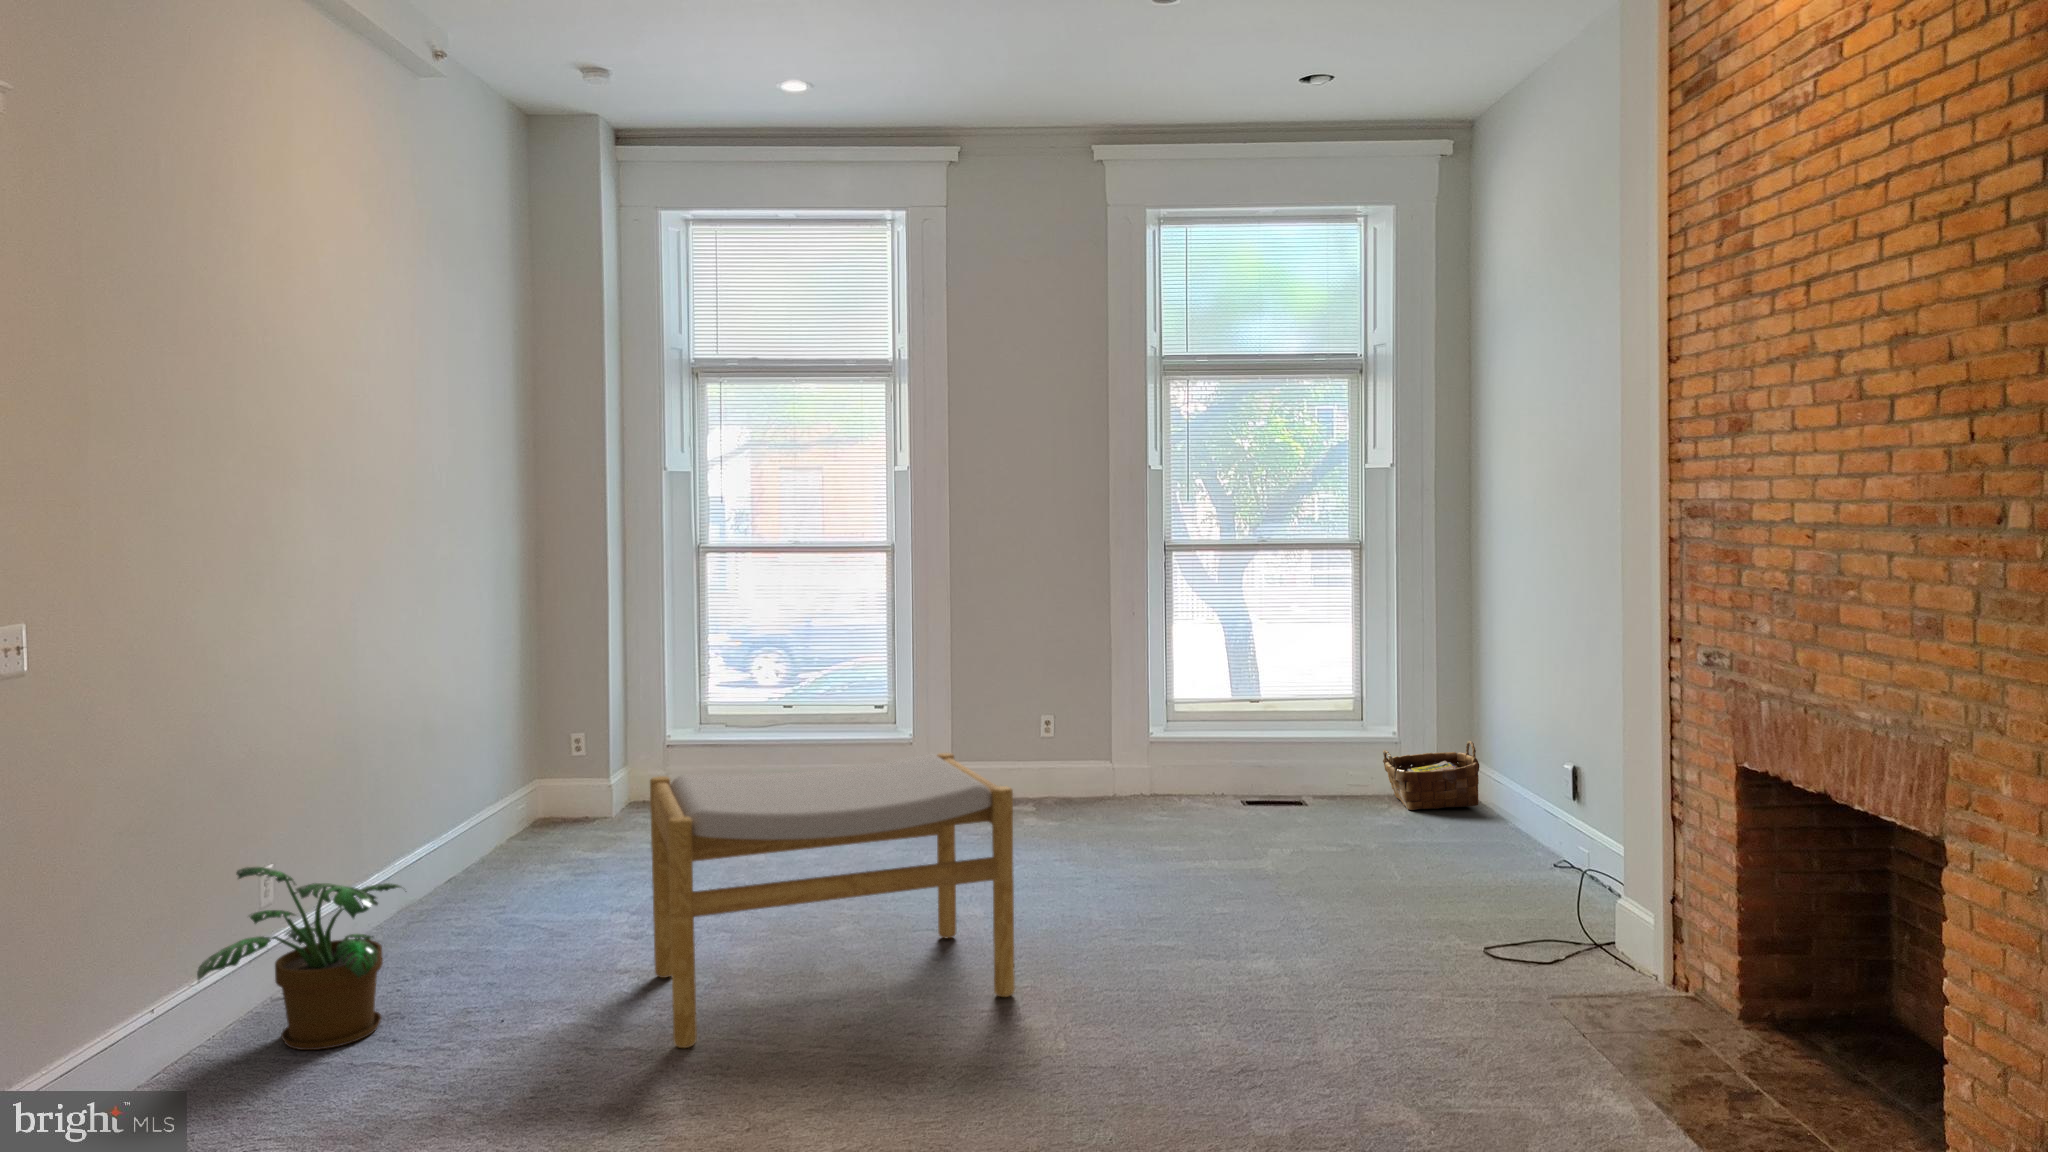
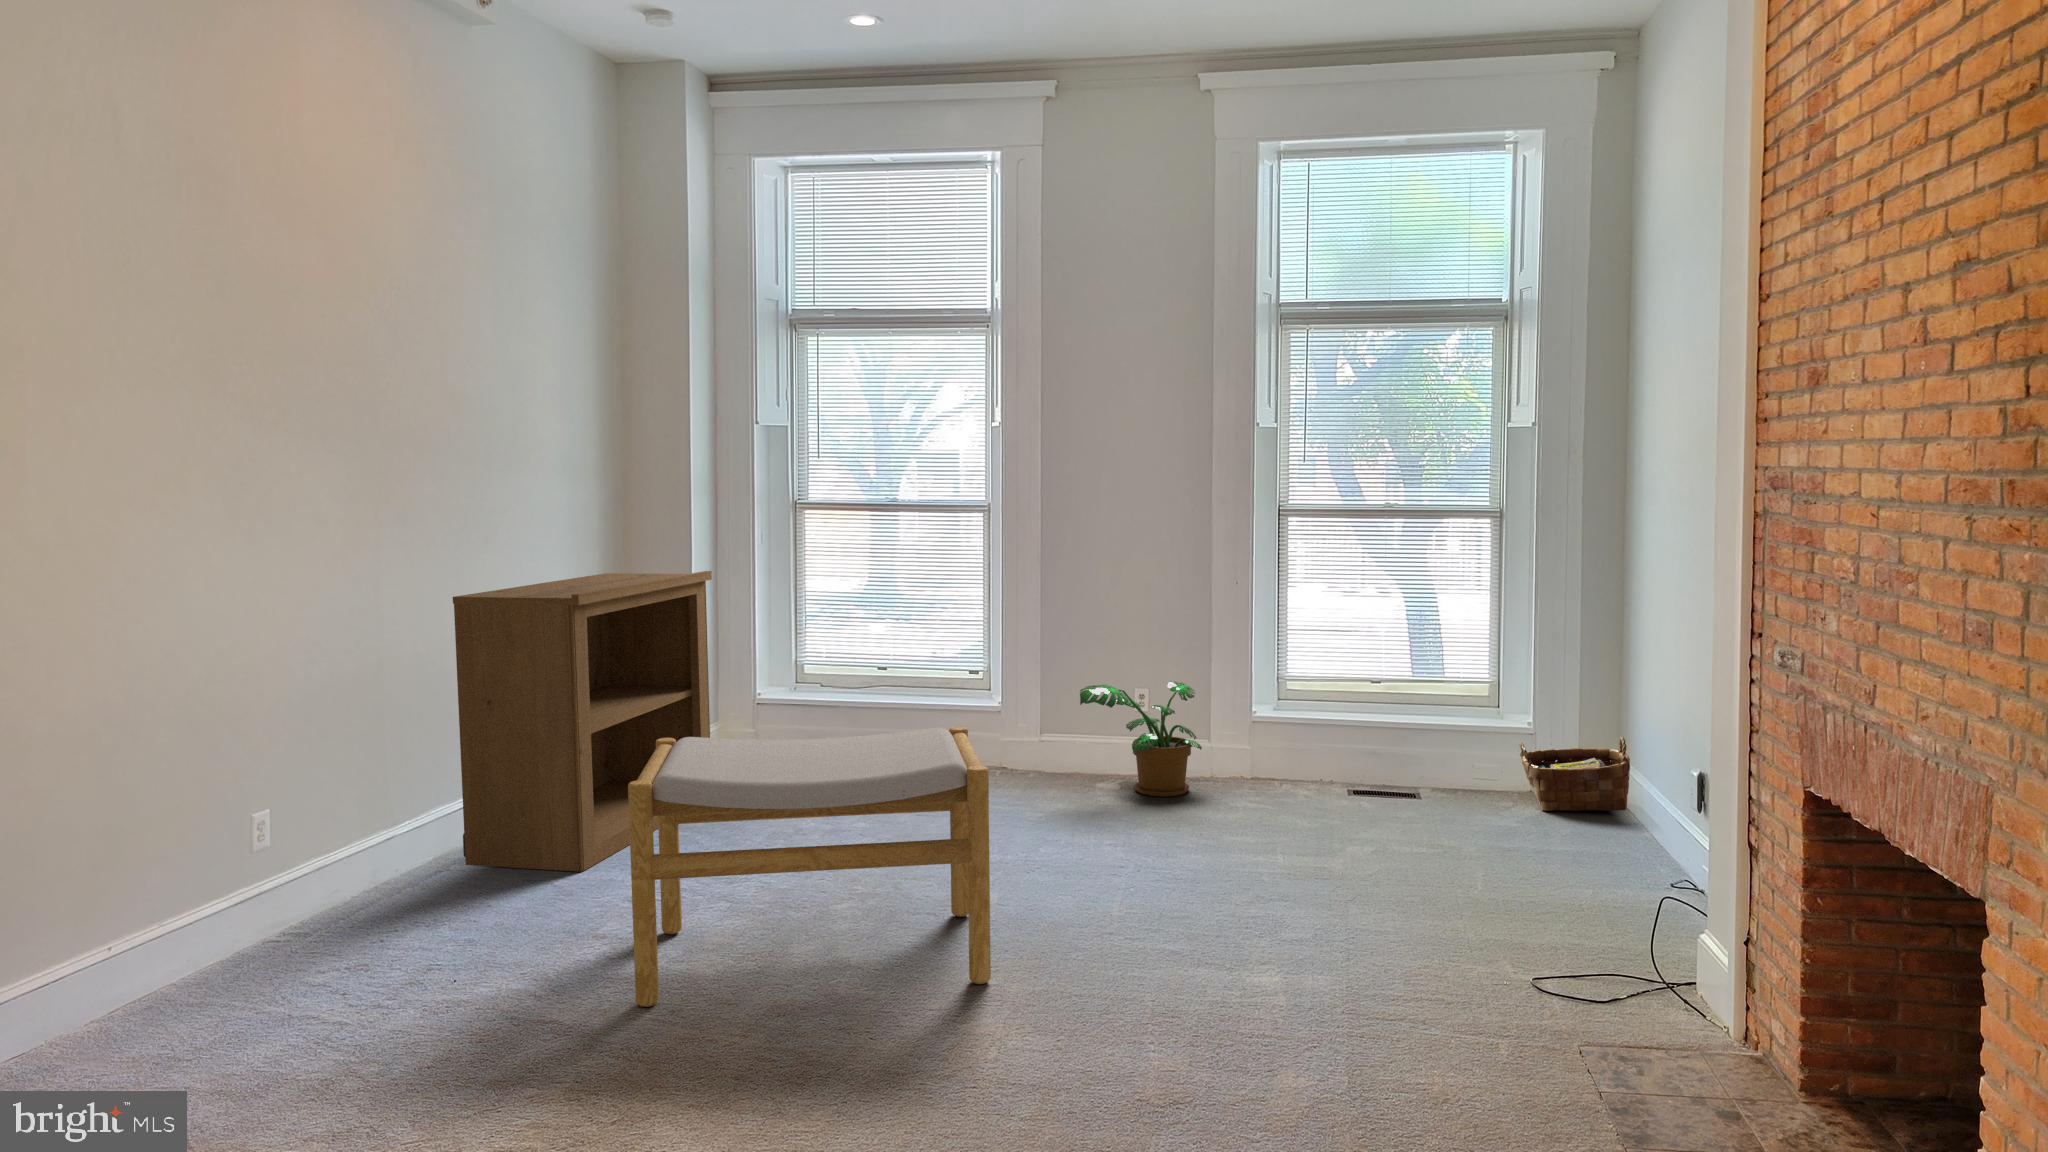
bookshelf: none [377,610,620,927] -> present [453,571,712,872]
potted plant: present [197,867,401,1050] -> present [1080,681,1202,797]

